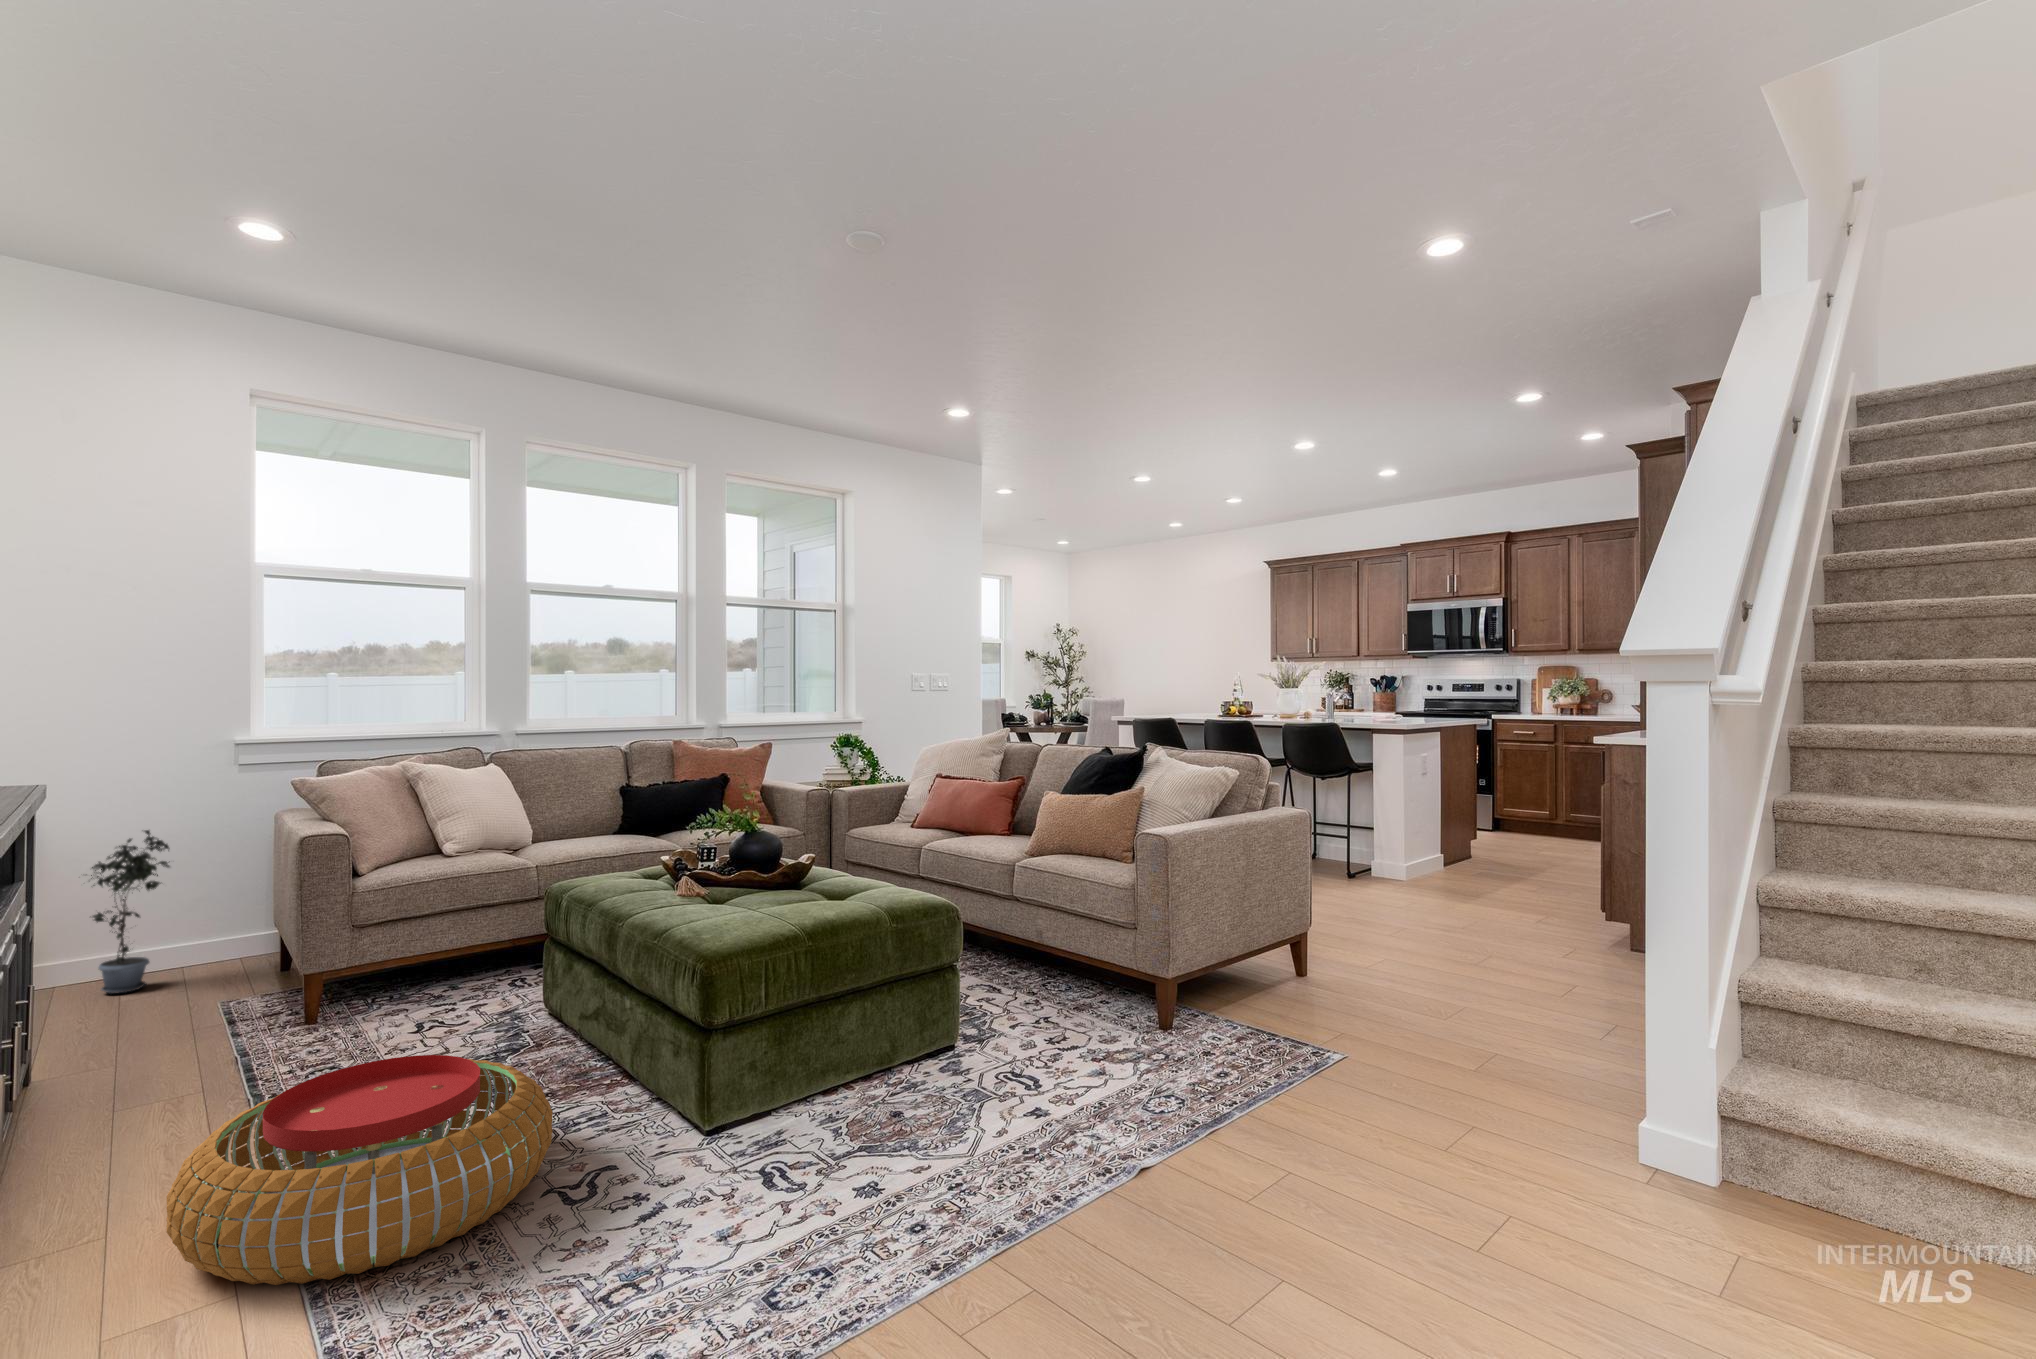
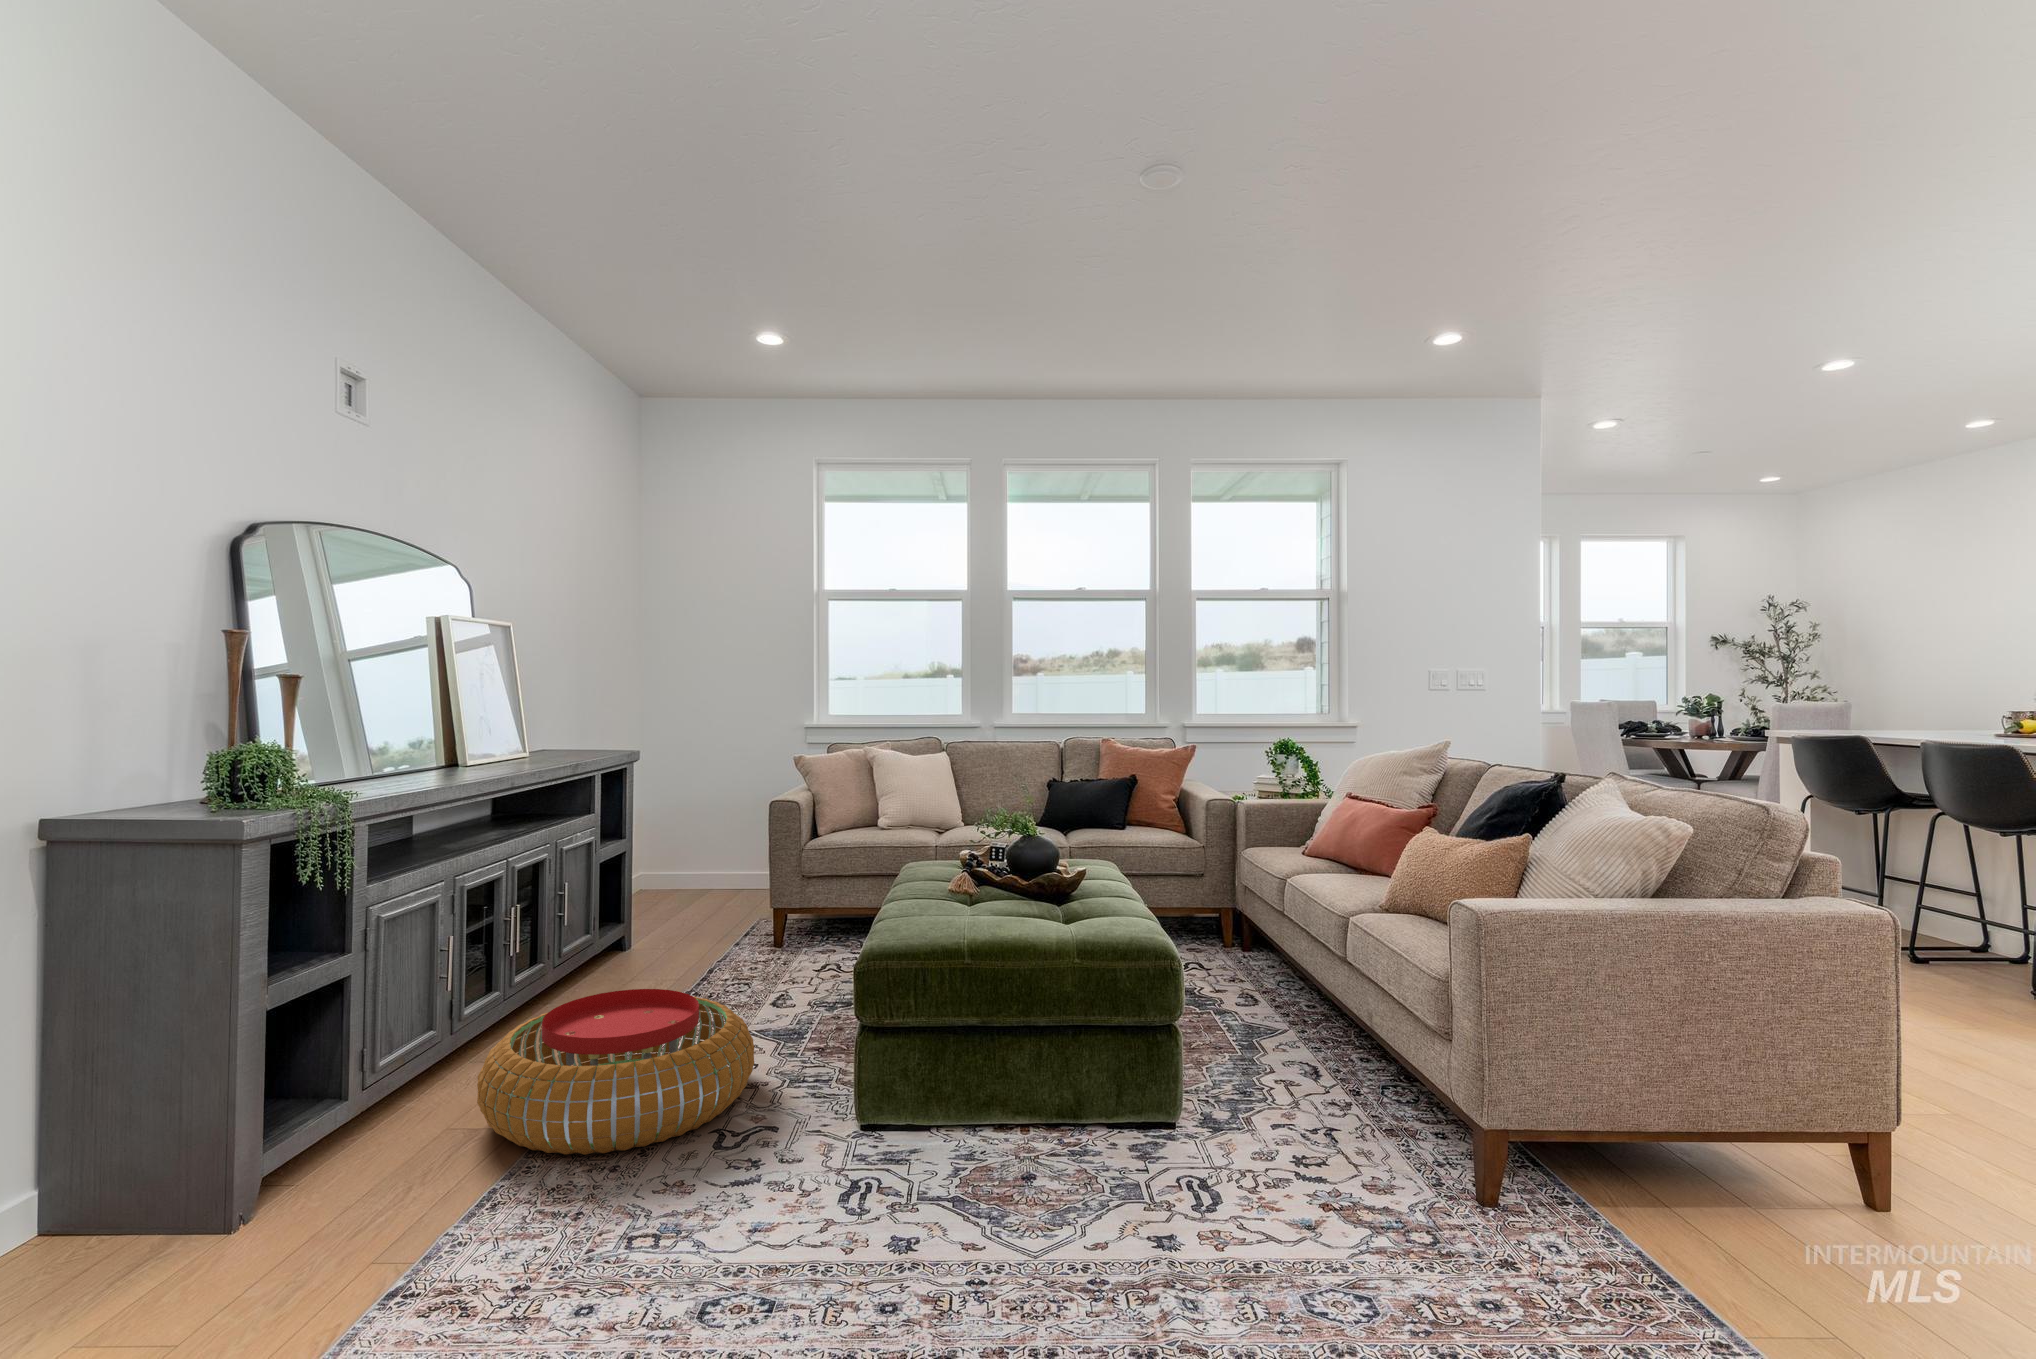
potted plant: present [91,830,170,993] -> none [692,786,744,904]

